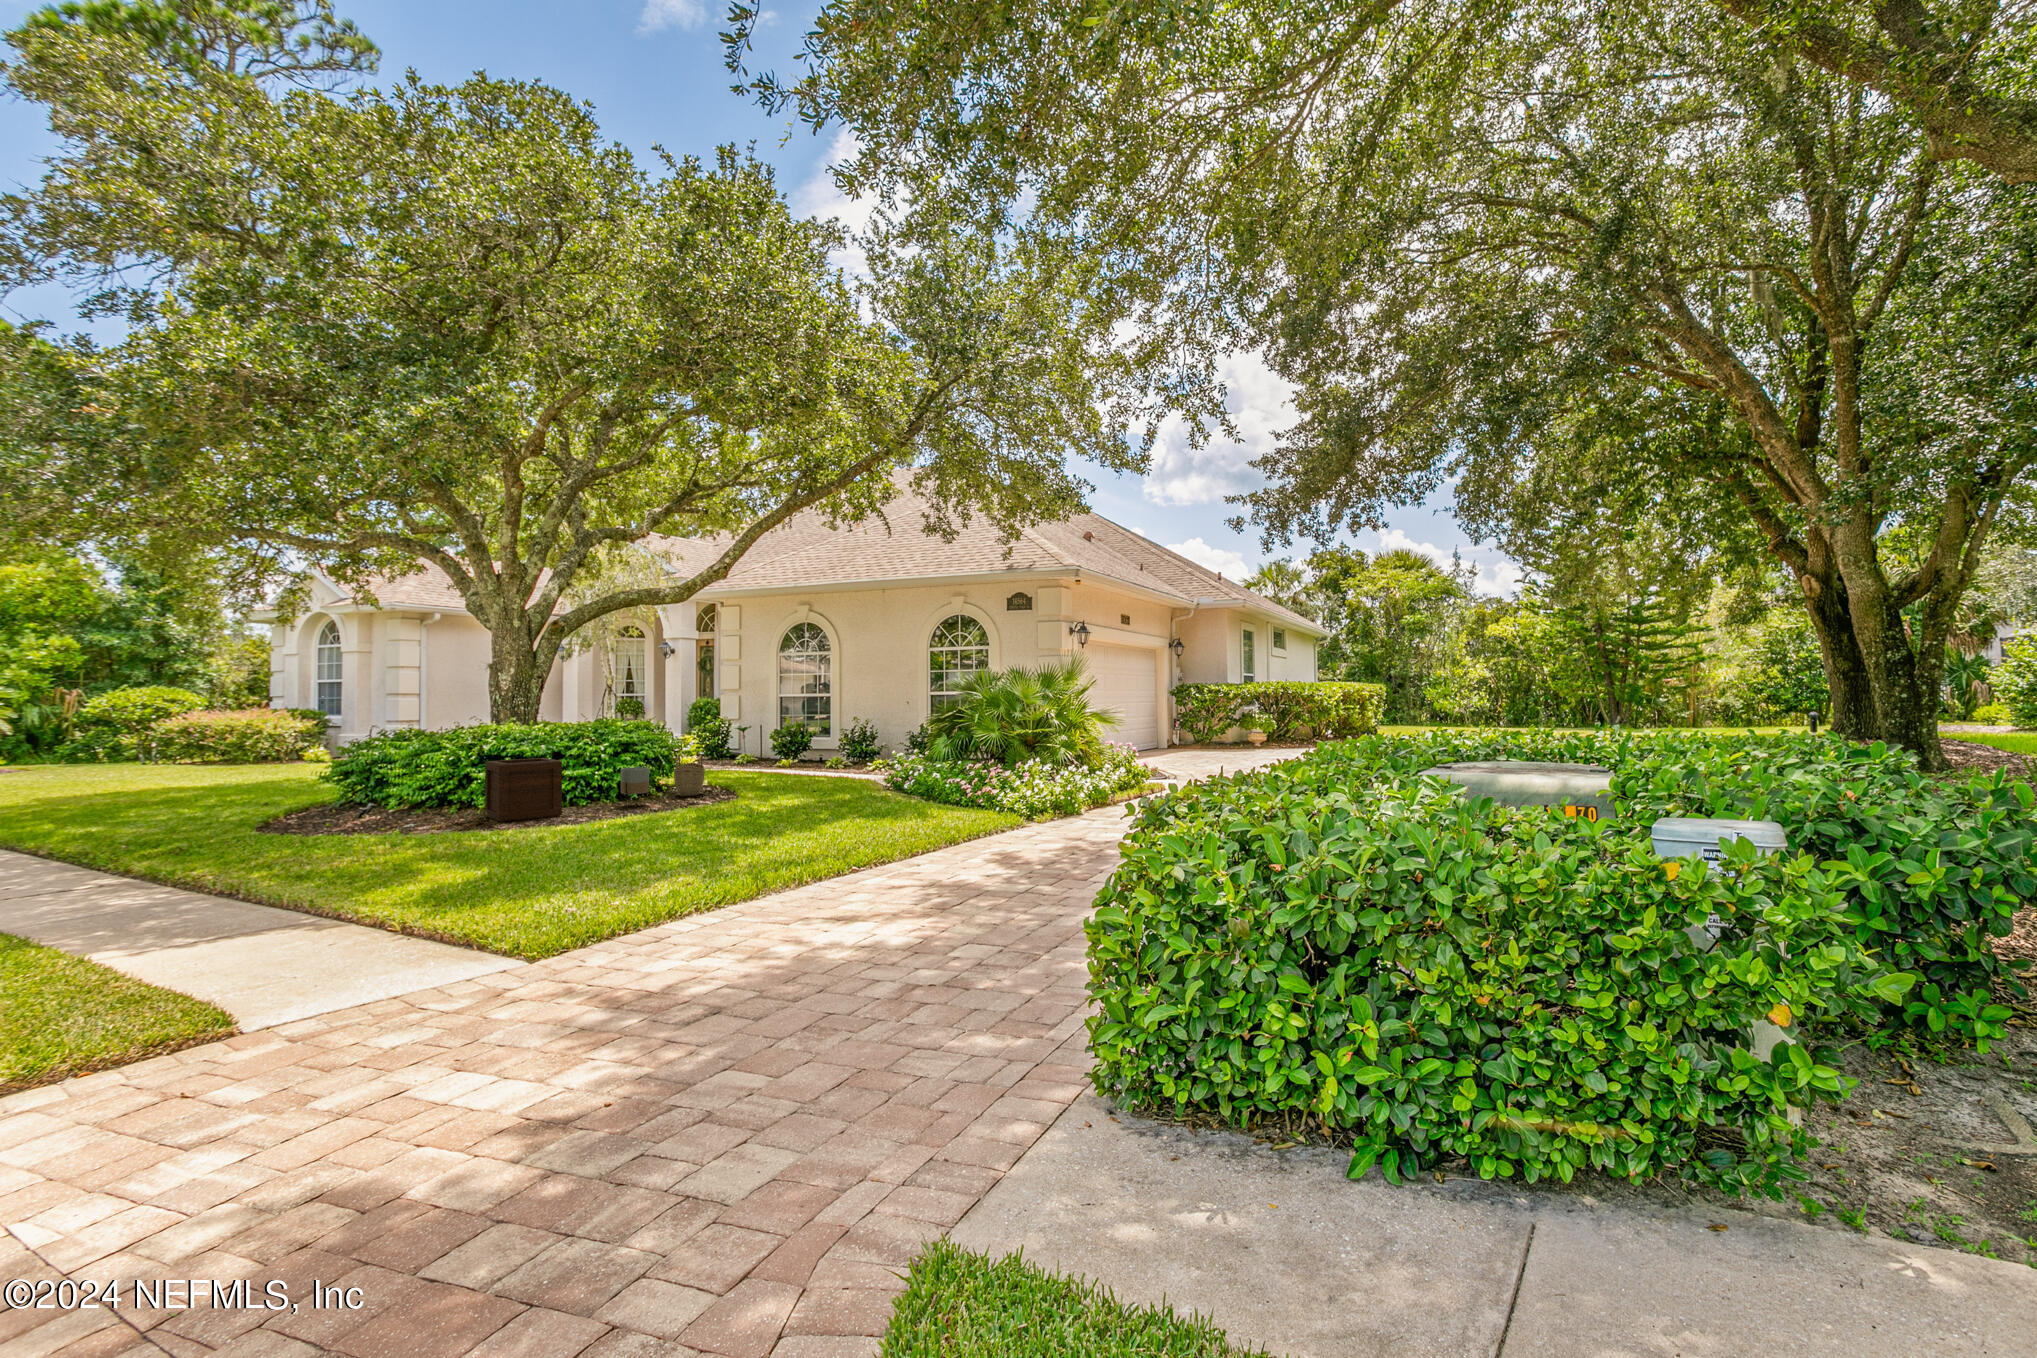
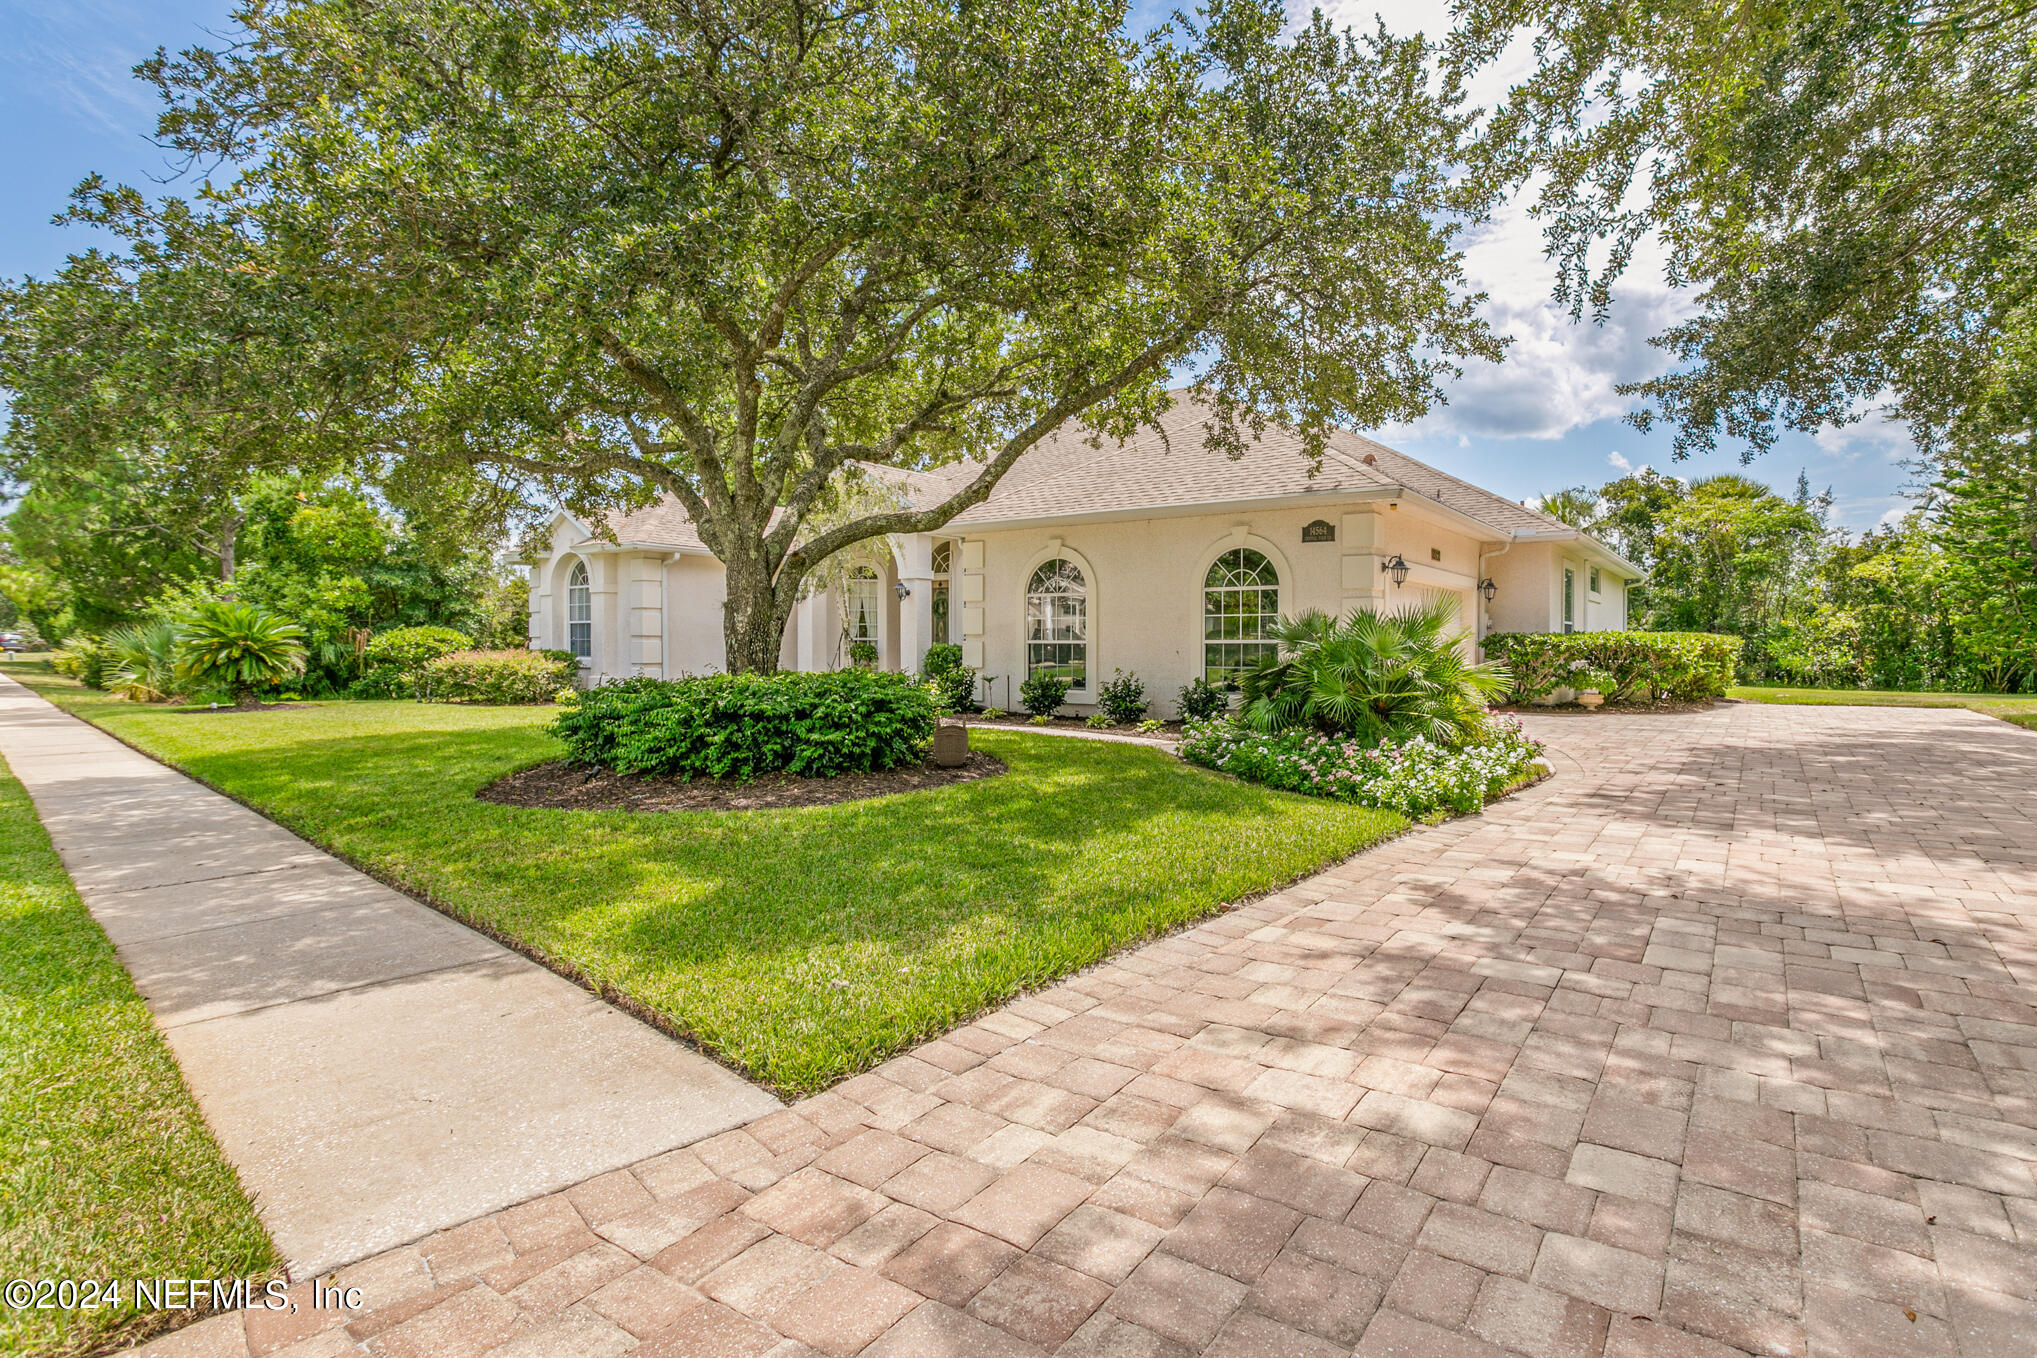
wooden crate: present [485,758,562,822] -> none [721,718,810,798]
planter: present [621,767,650,807] -> none [875,731,910,781]

